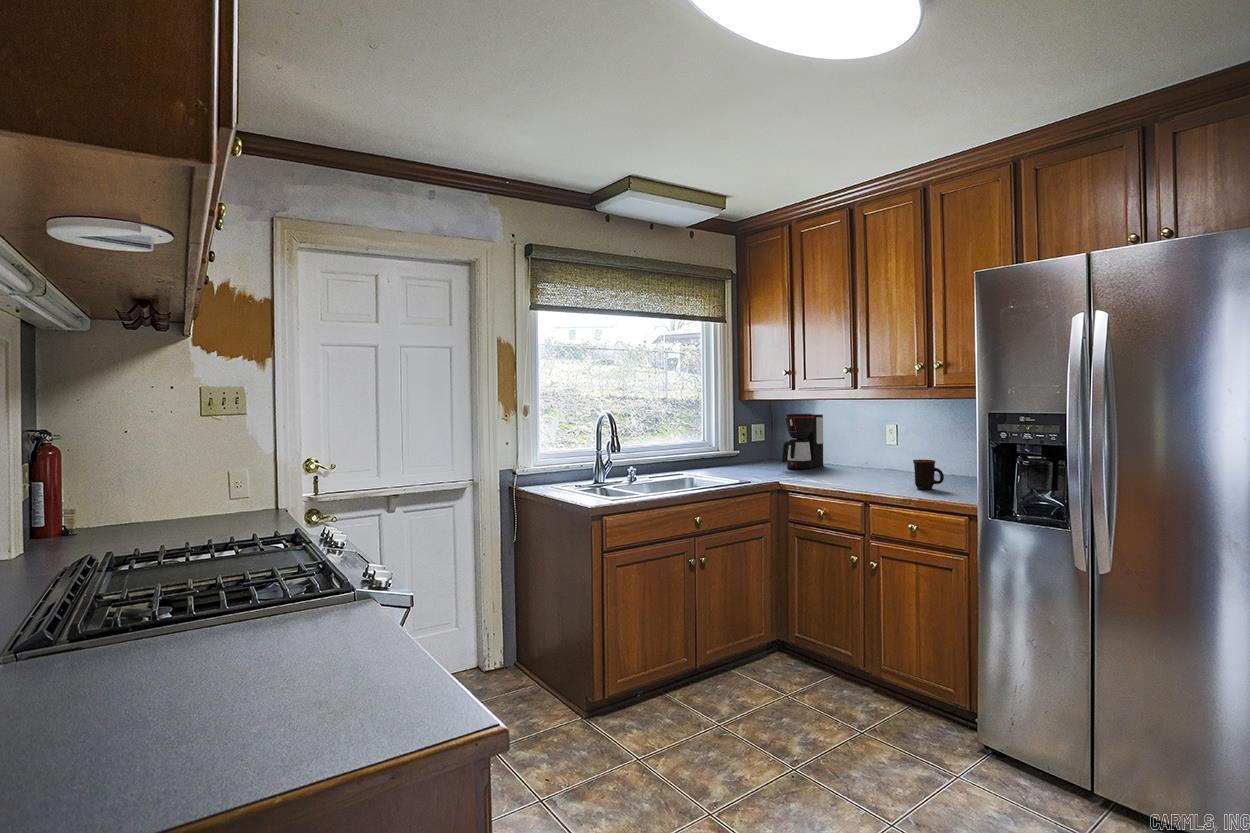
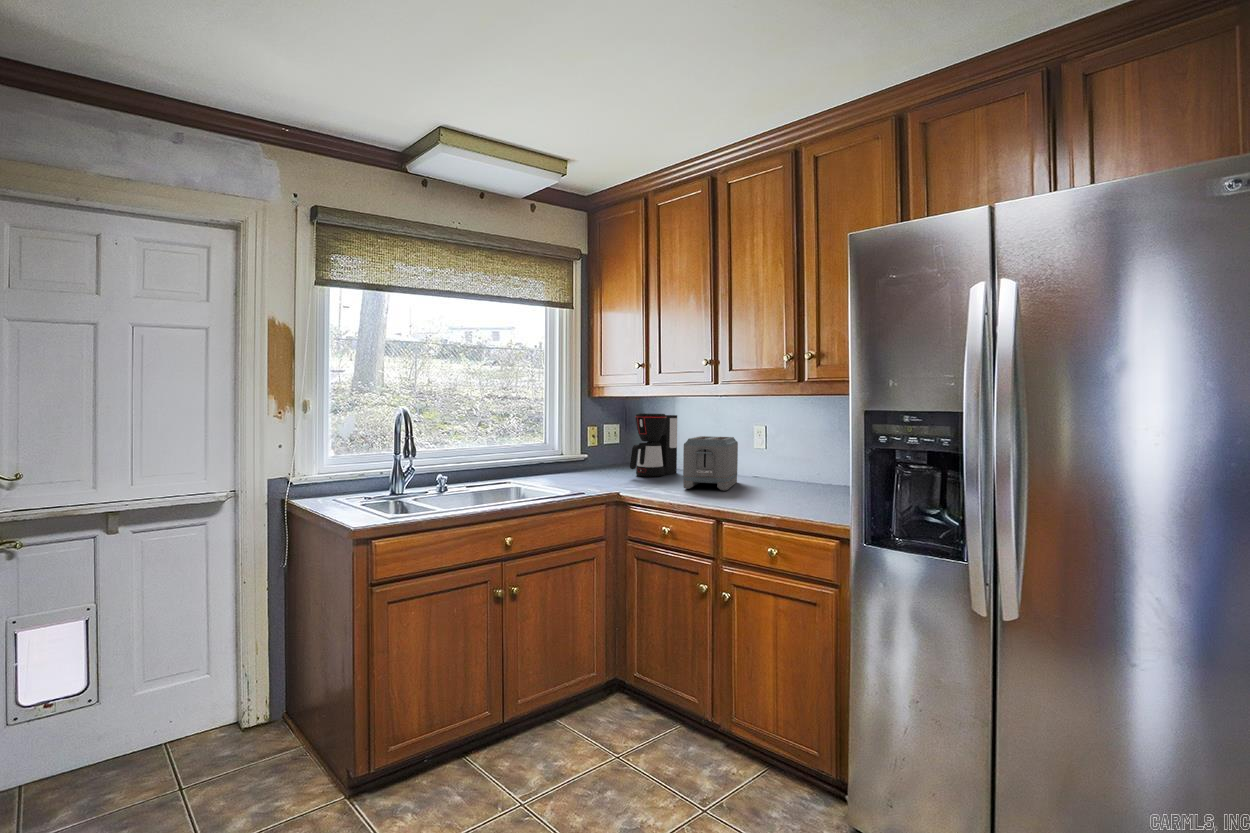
toaster: none [832,433,880,480] -> present [683,436,738,491]
mug: present [913,460,944,489] -> none [773,468,807,503]

